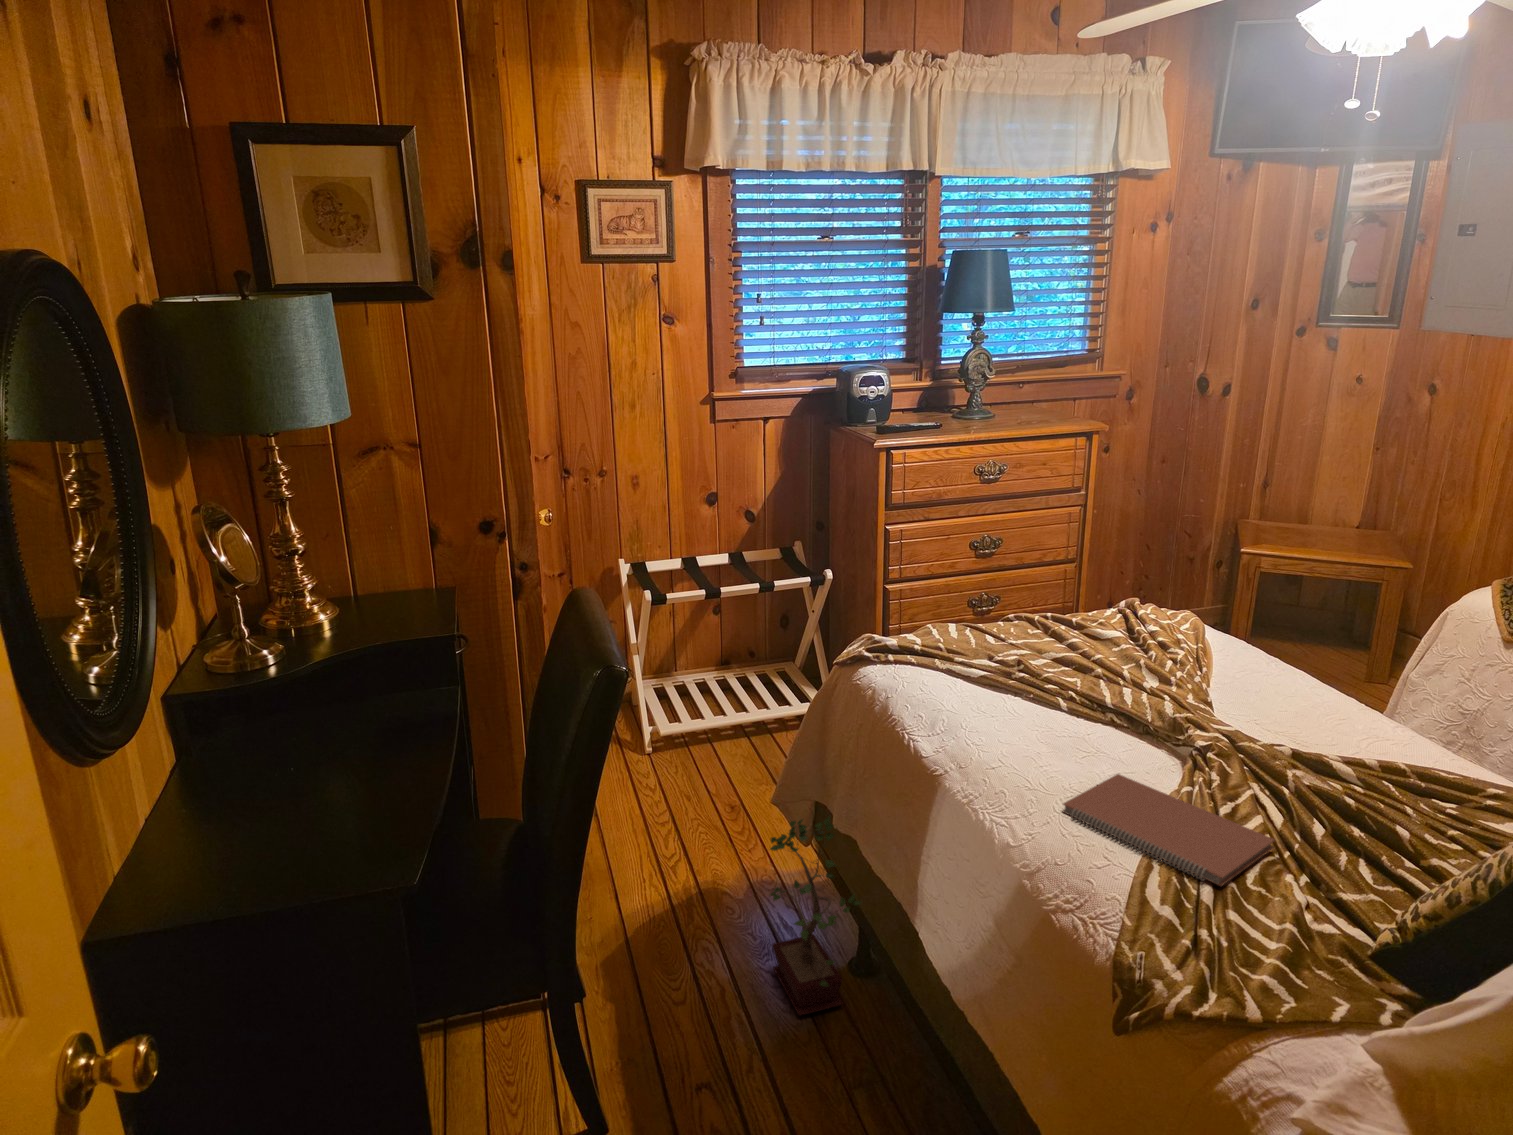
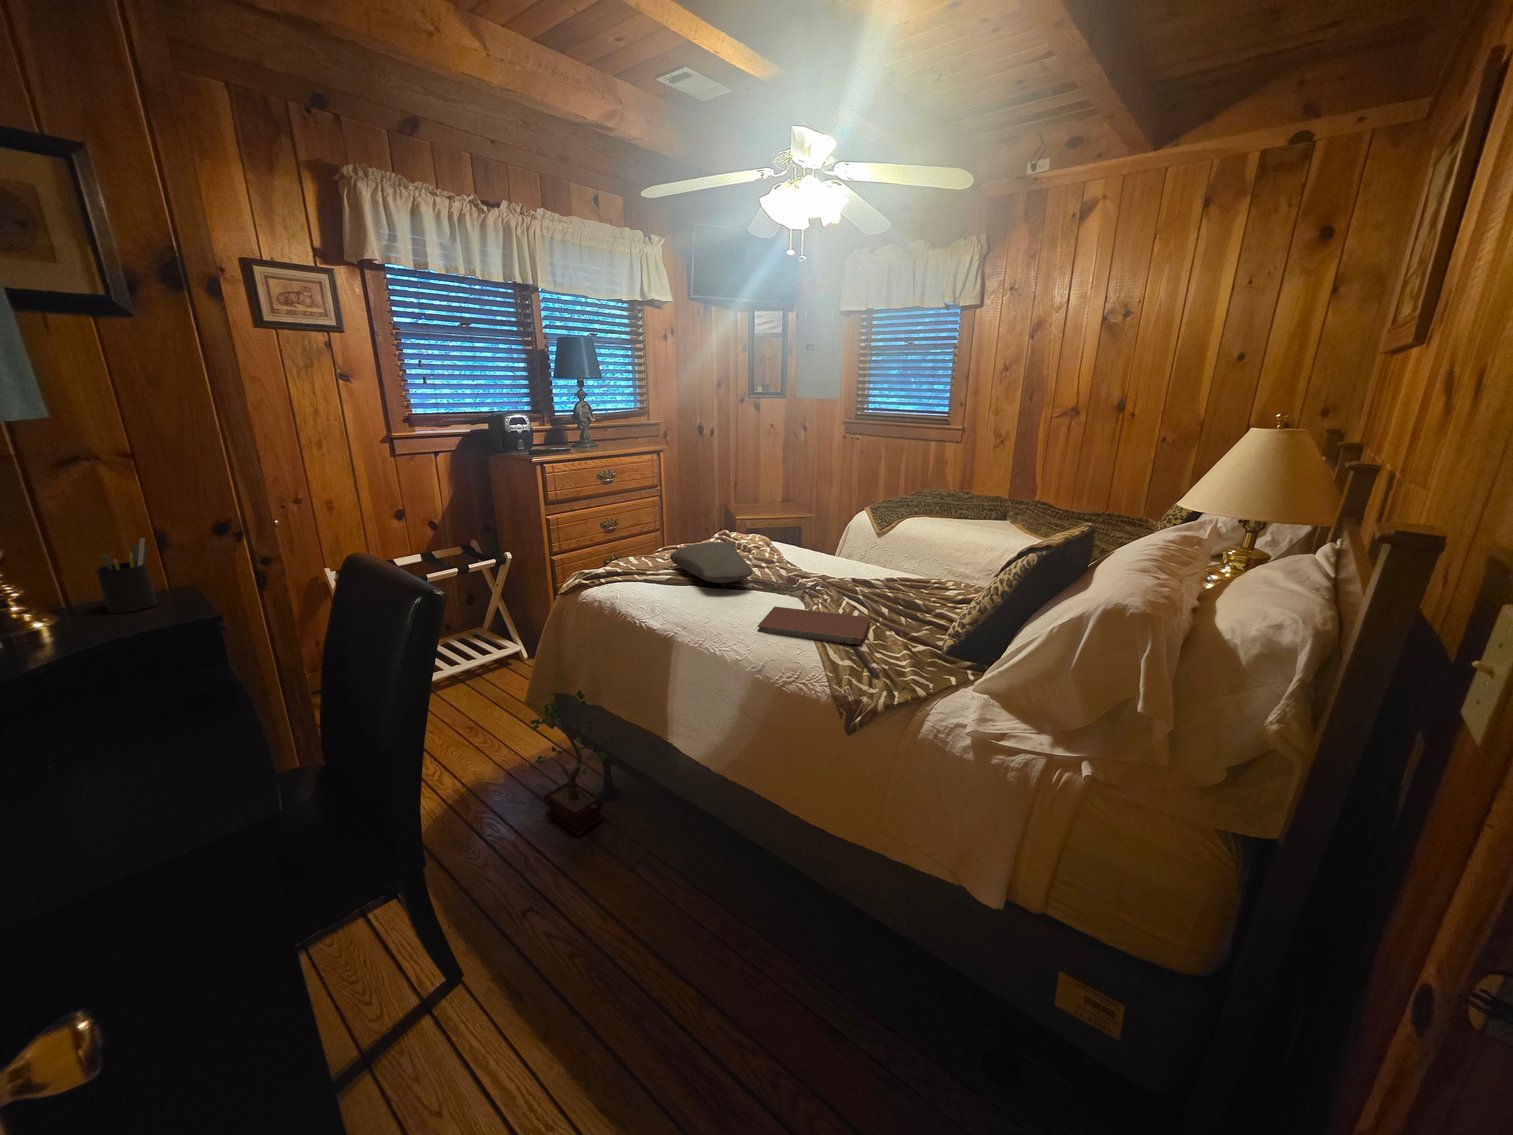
pen holder: none [365,553,408,627] -> present [96,538,157,613]
pillow: none [1007,630,1119,712] -> present [670,542,752,583]

